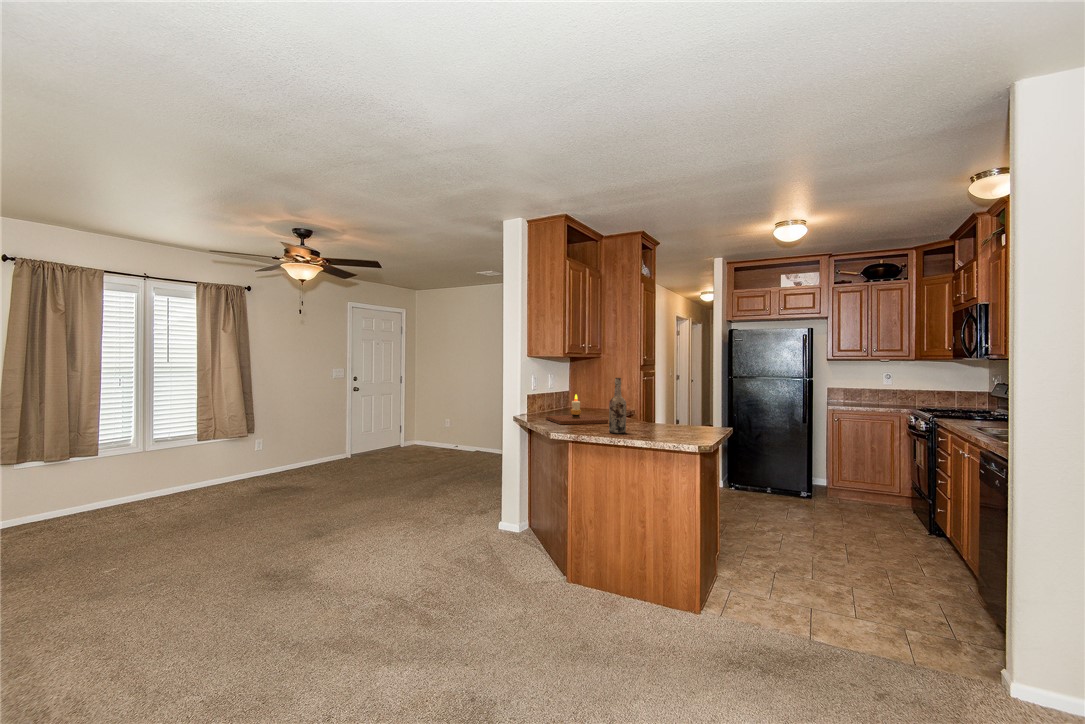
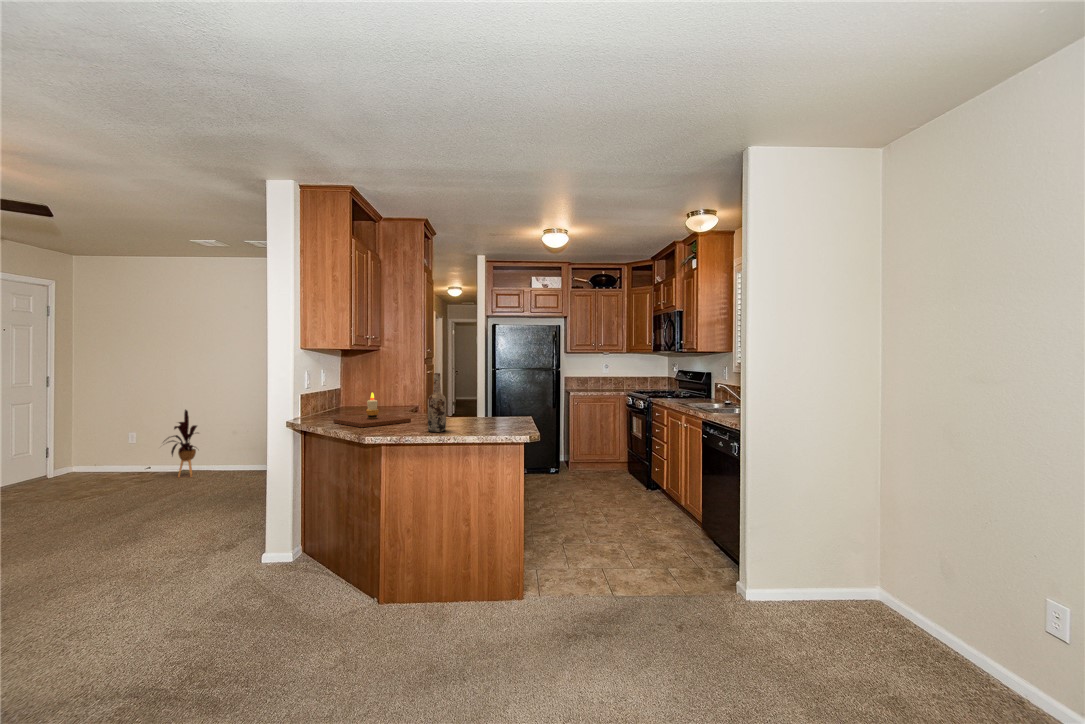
house plant: none [462,404,489,457] -> present [164,410,197,477]

